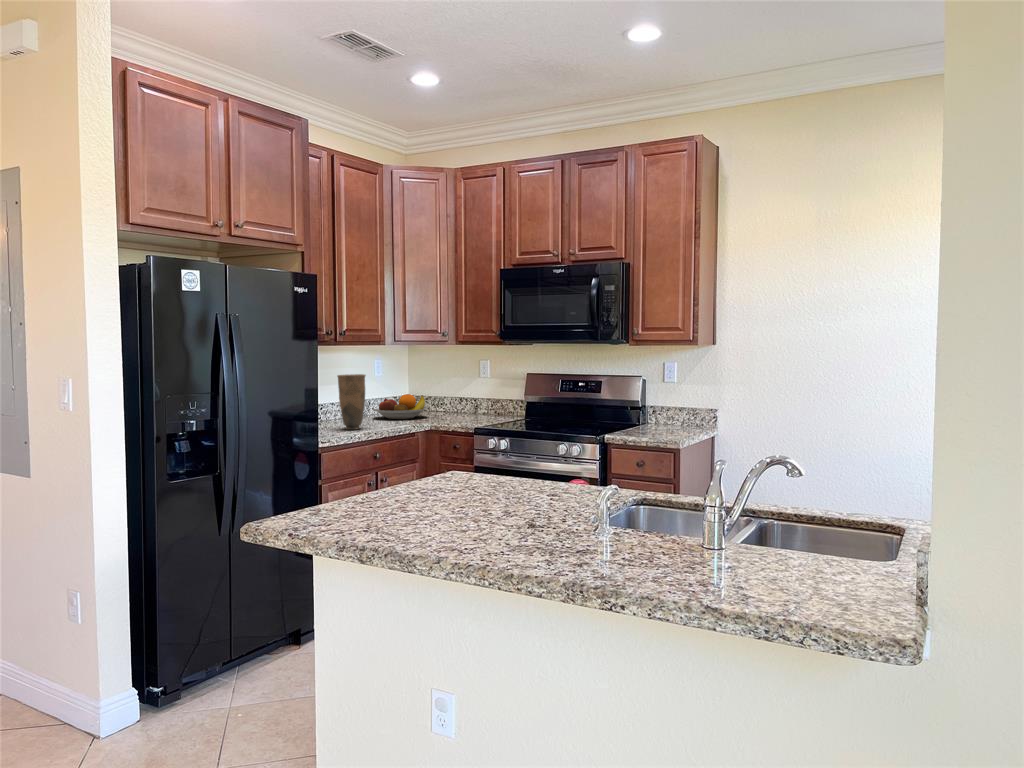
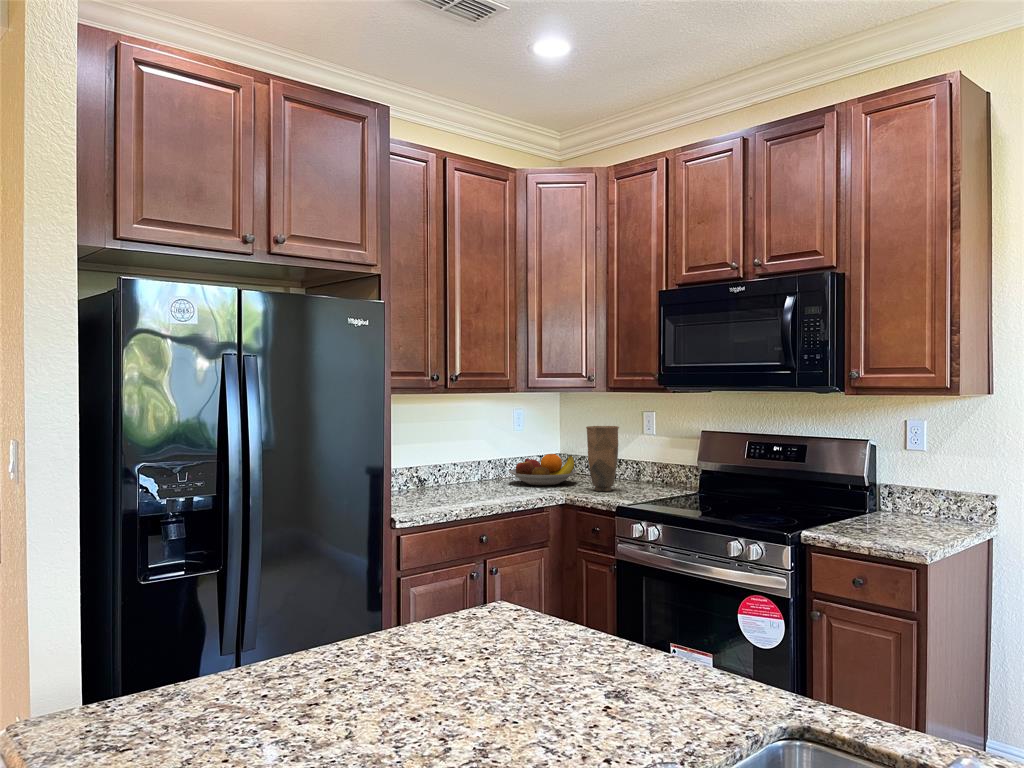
vase: present [337,374,366,430] -> present [586,426,619,491]

